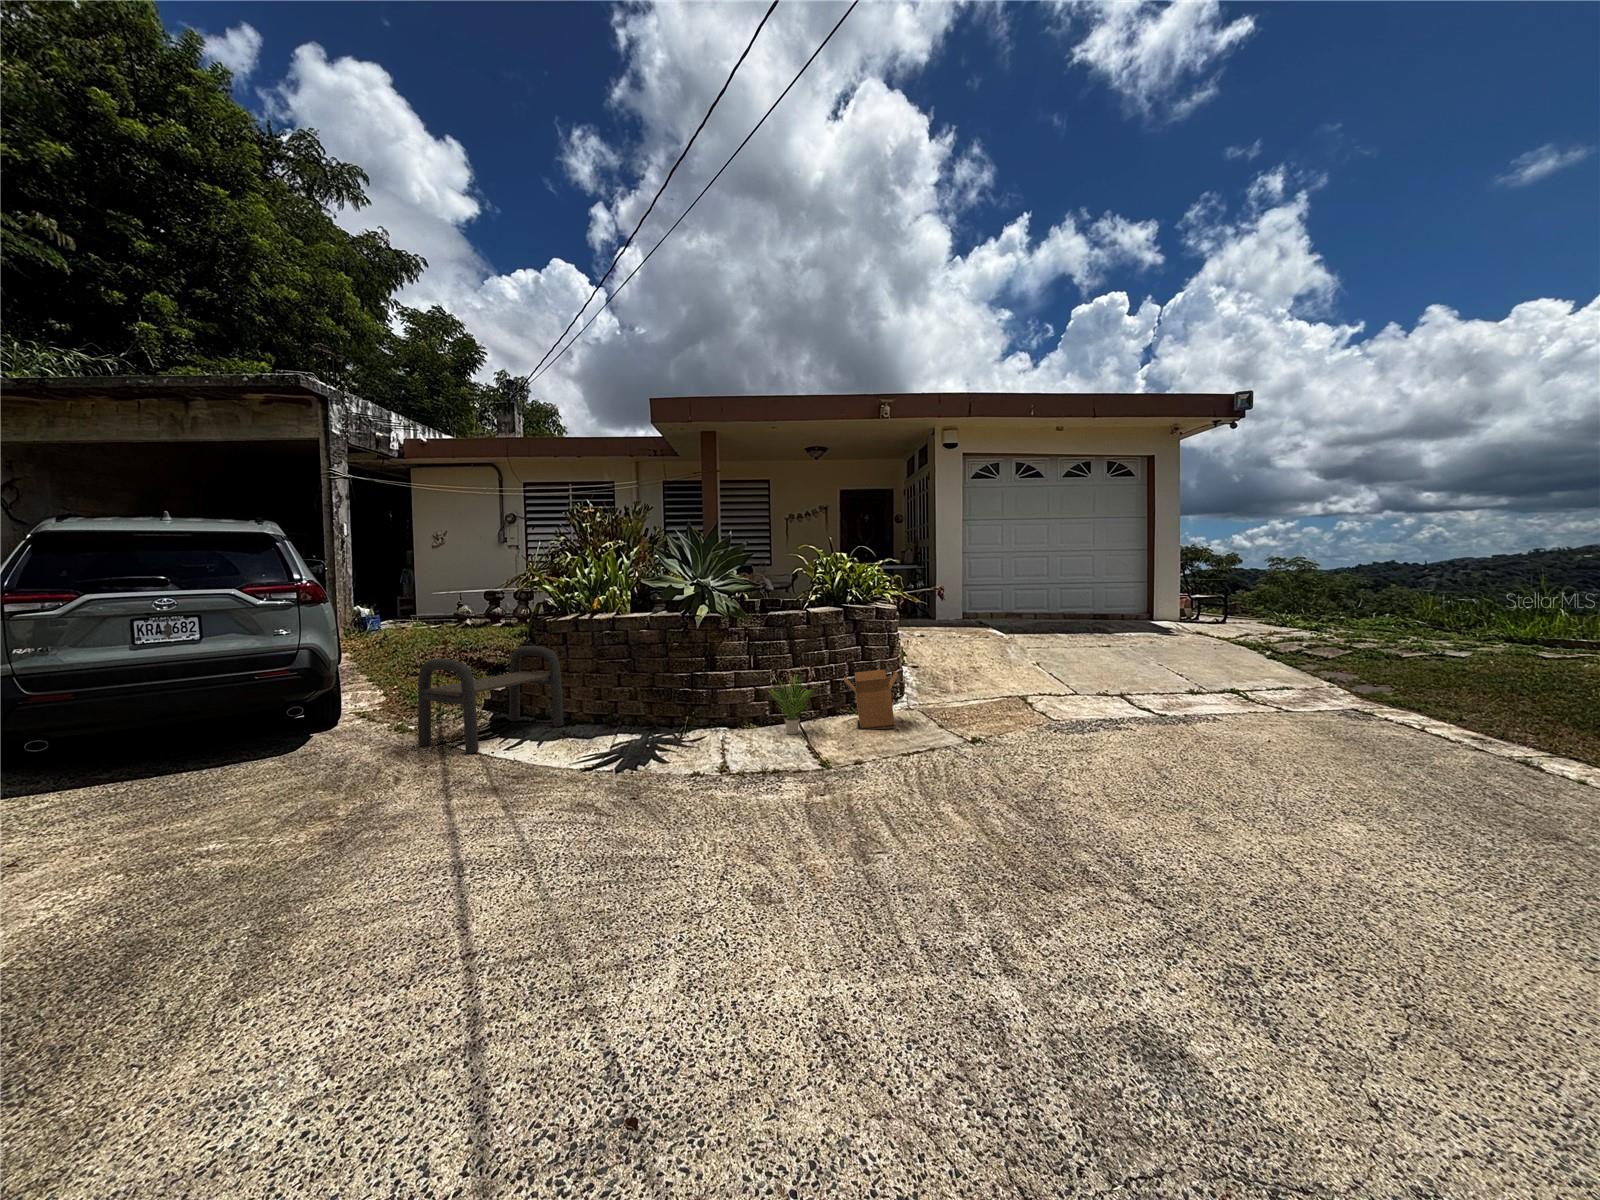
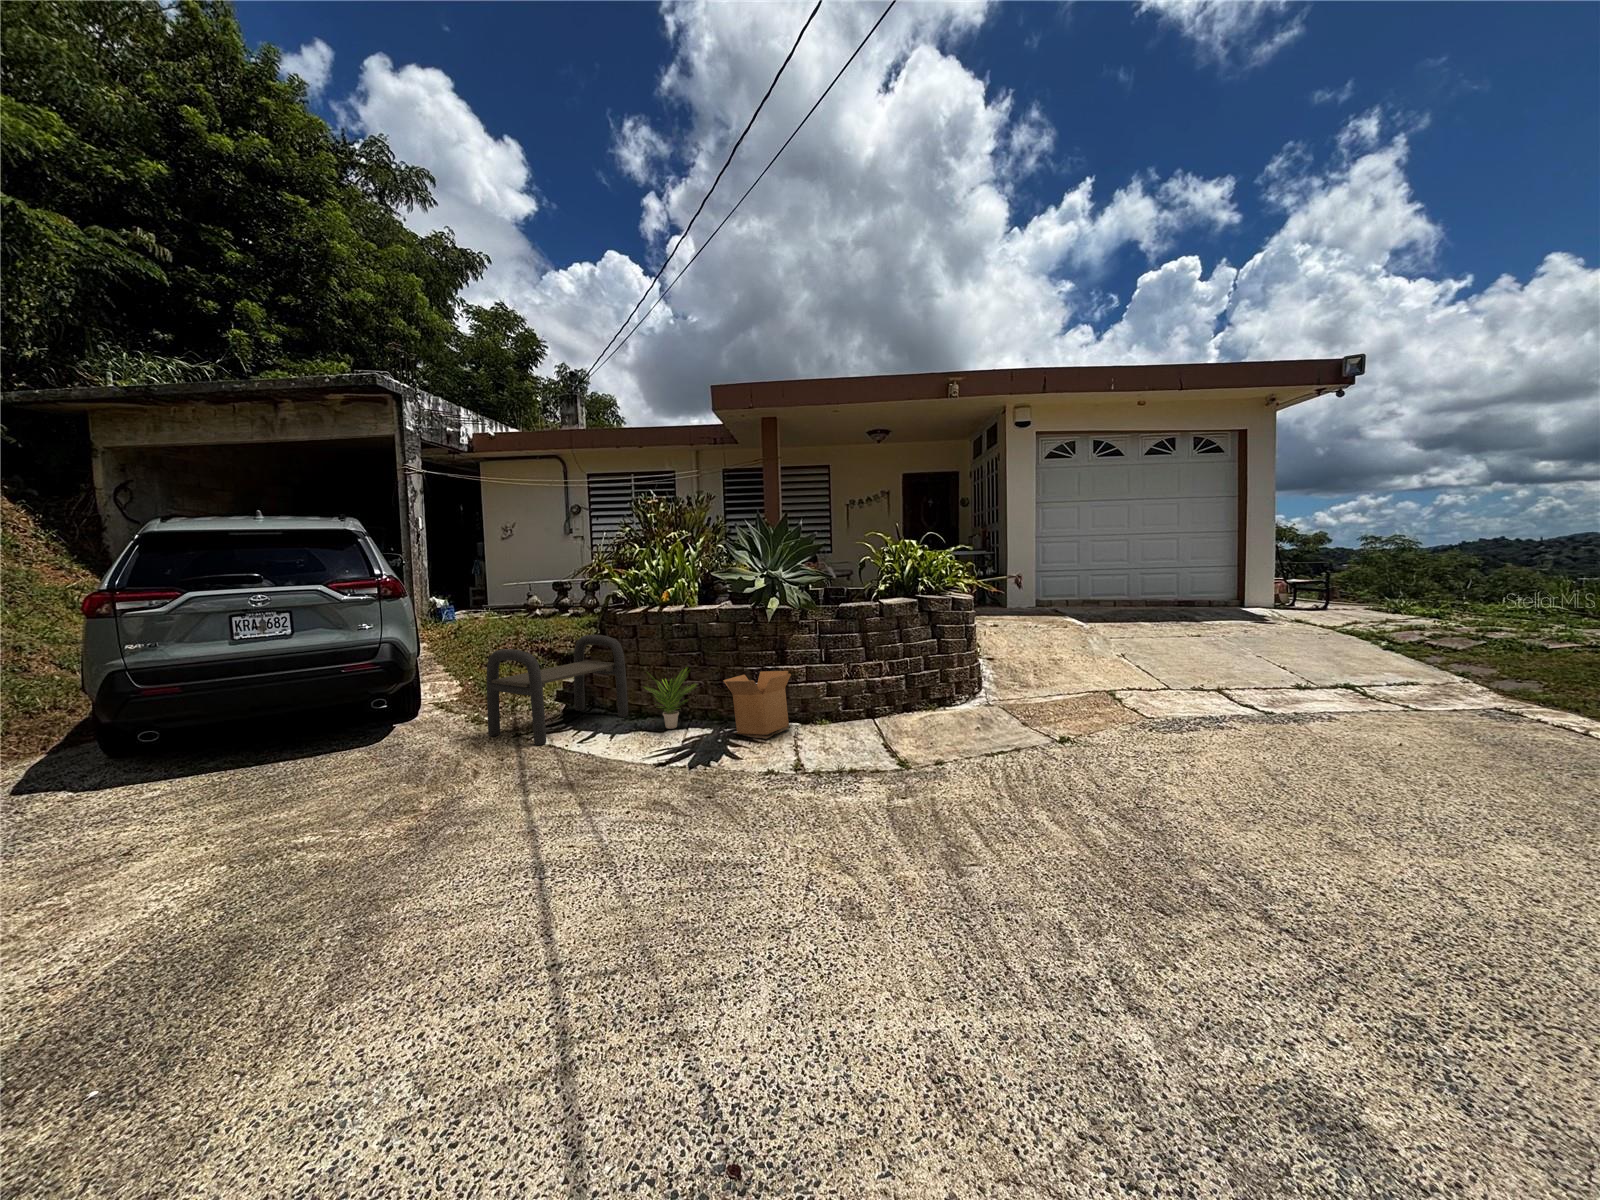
cardboard box: present [844,670,898,729] -> present [723,671,791,739]
potted plant: present [772,675,814,734] -> present [648,669,696,729]

